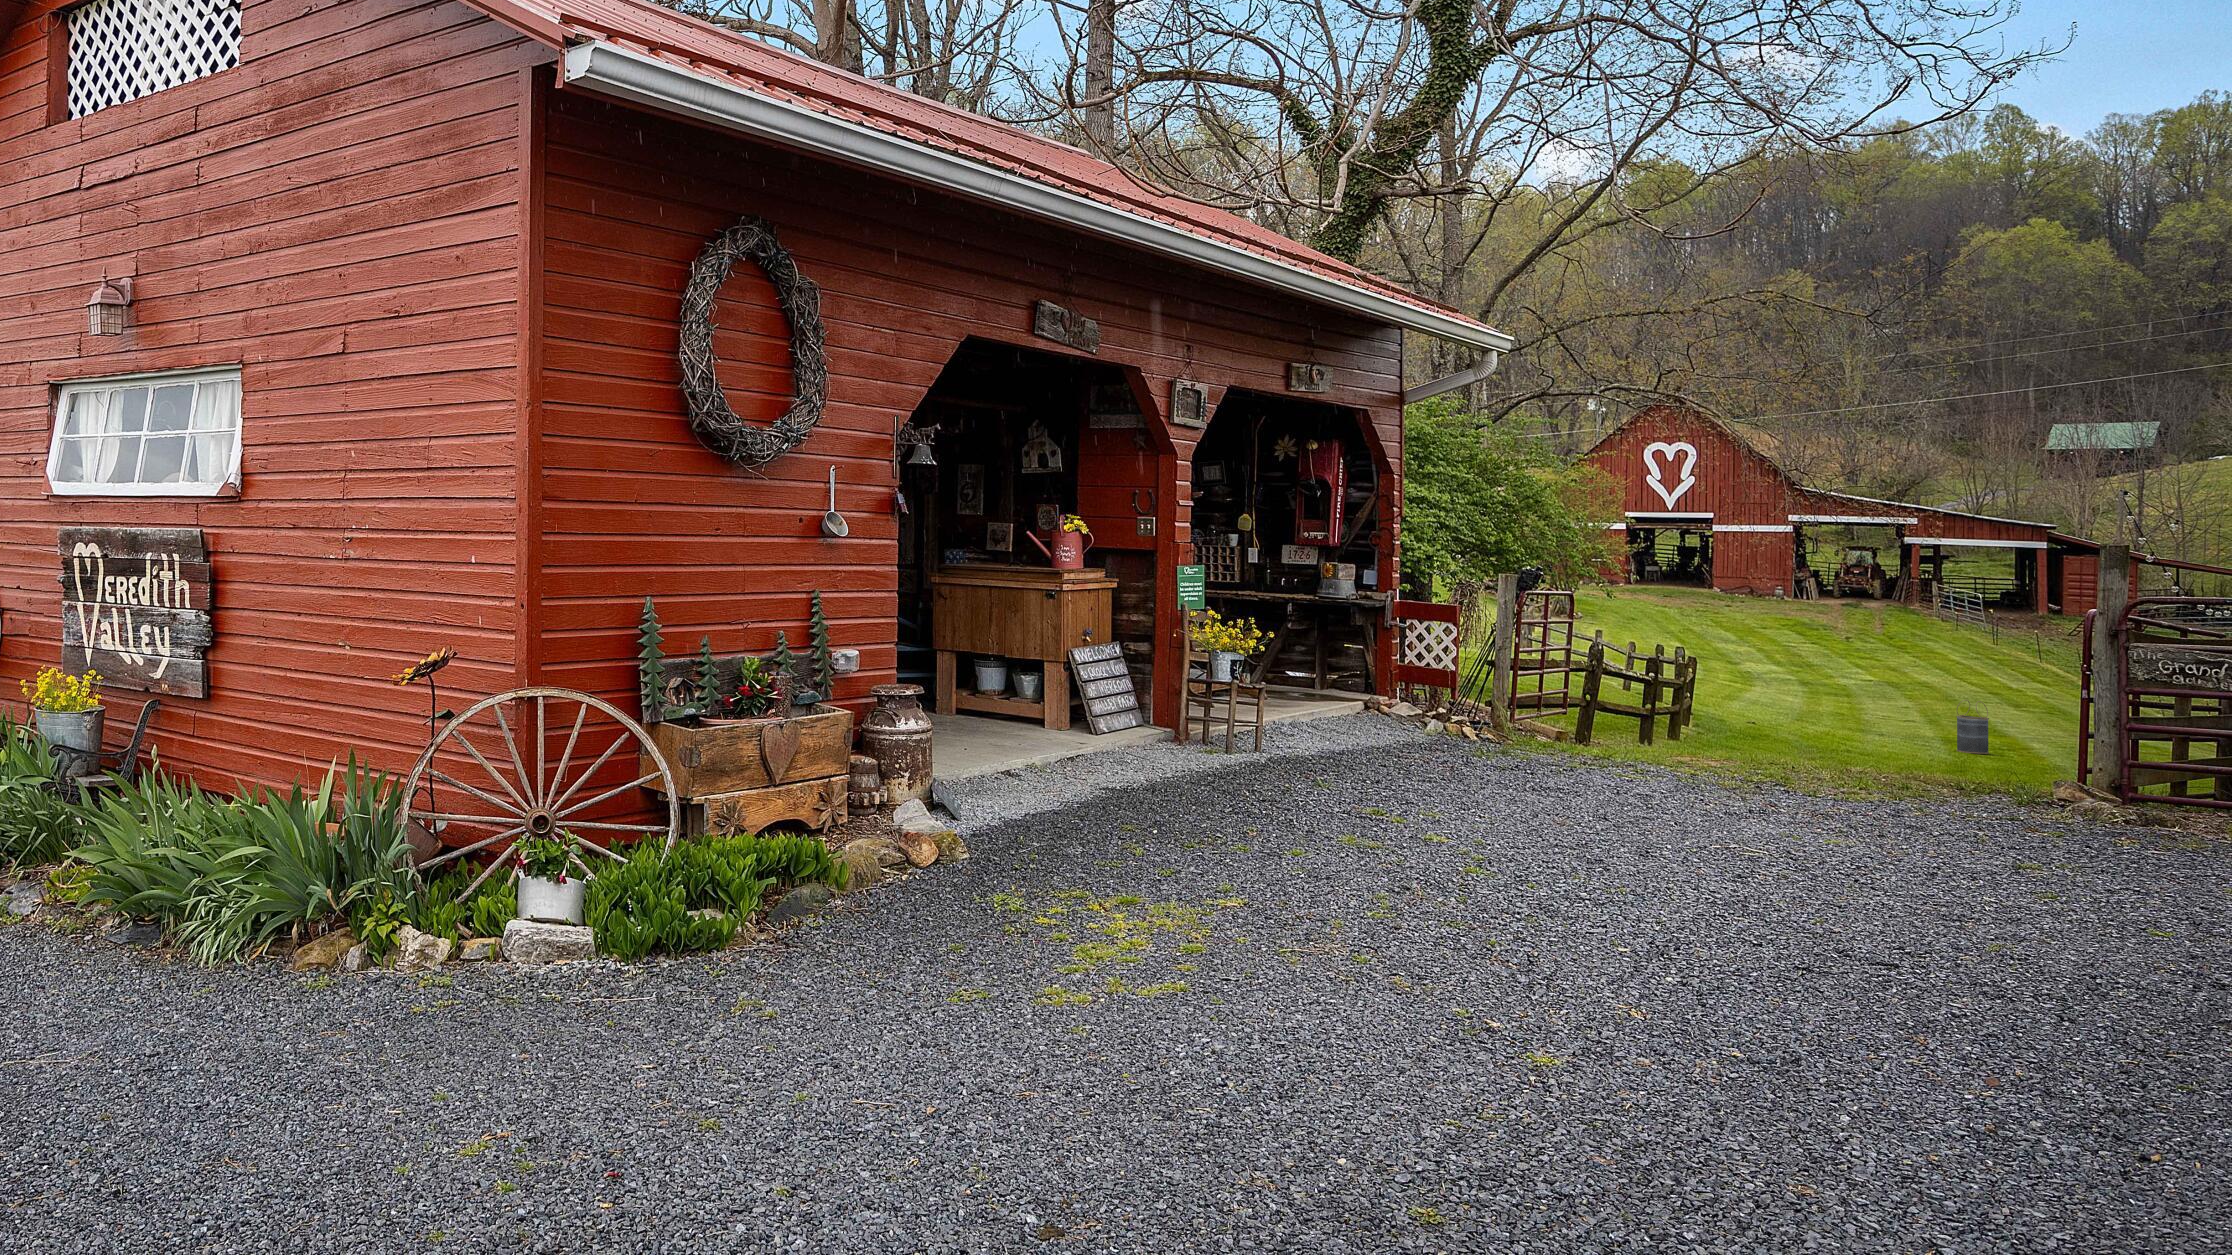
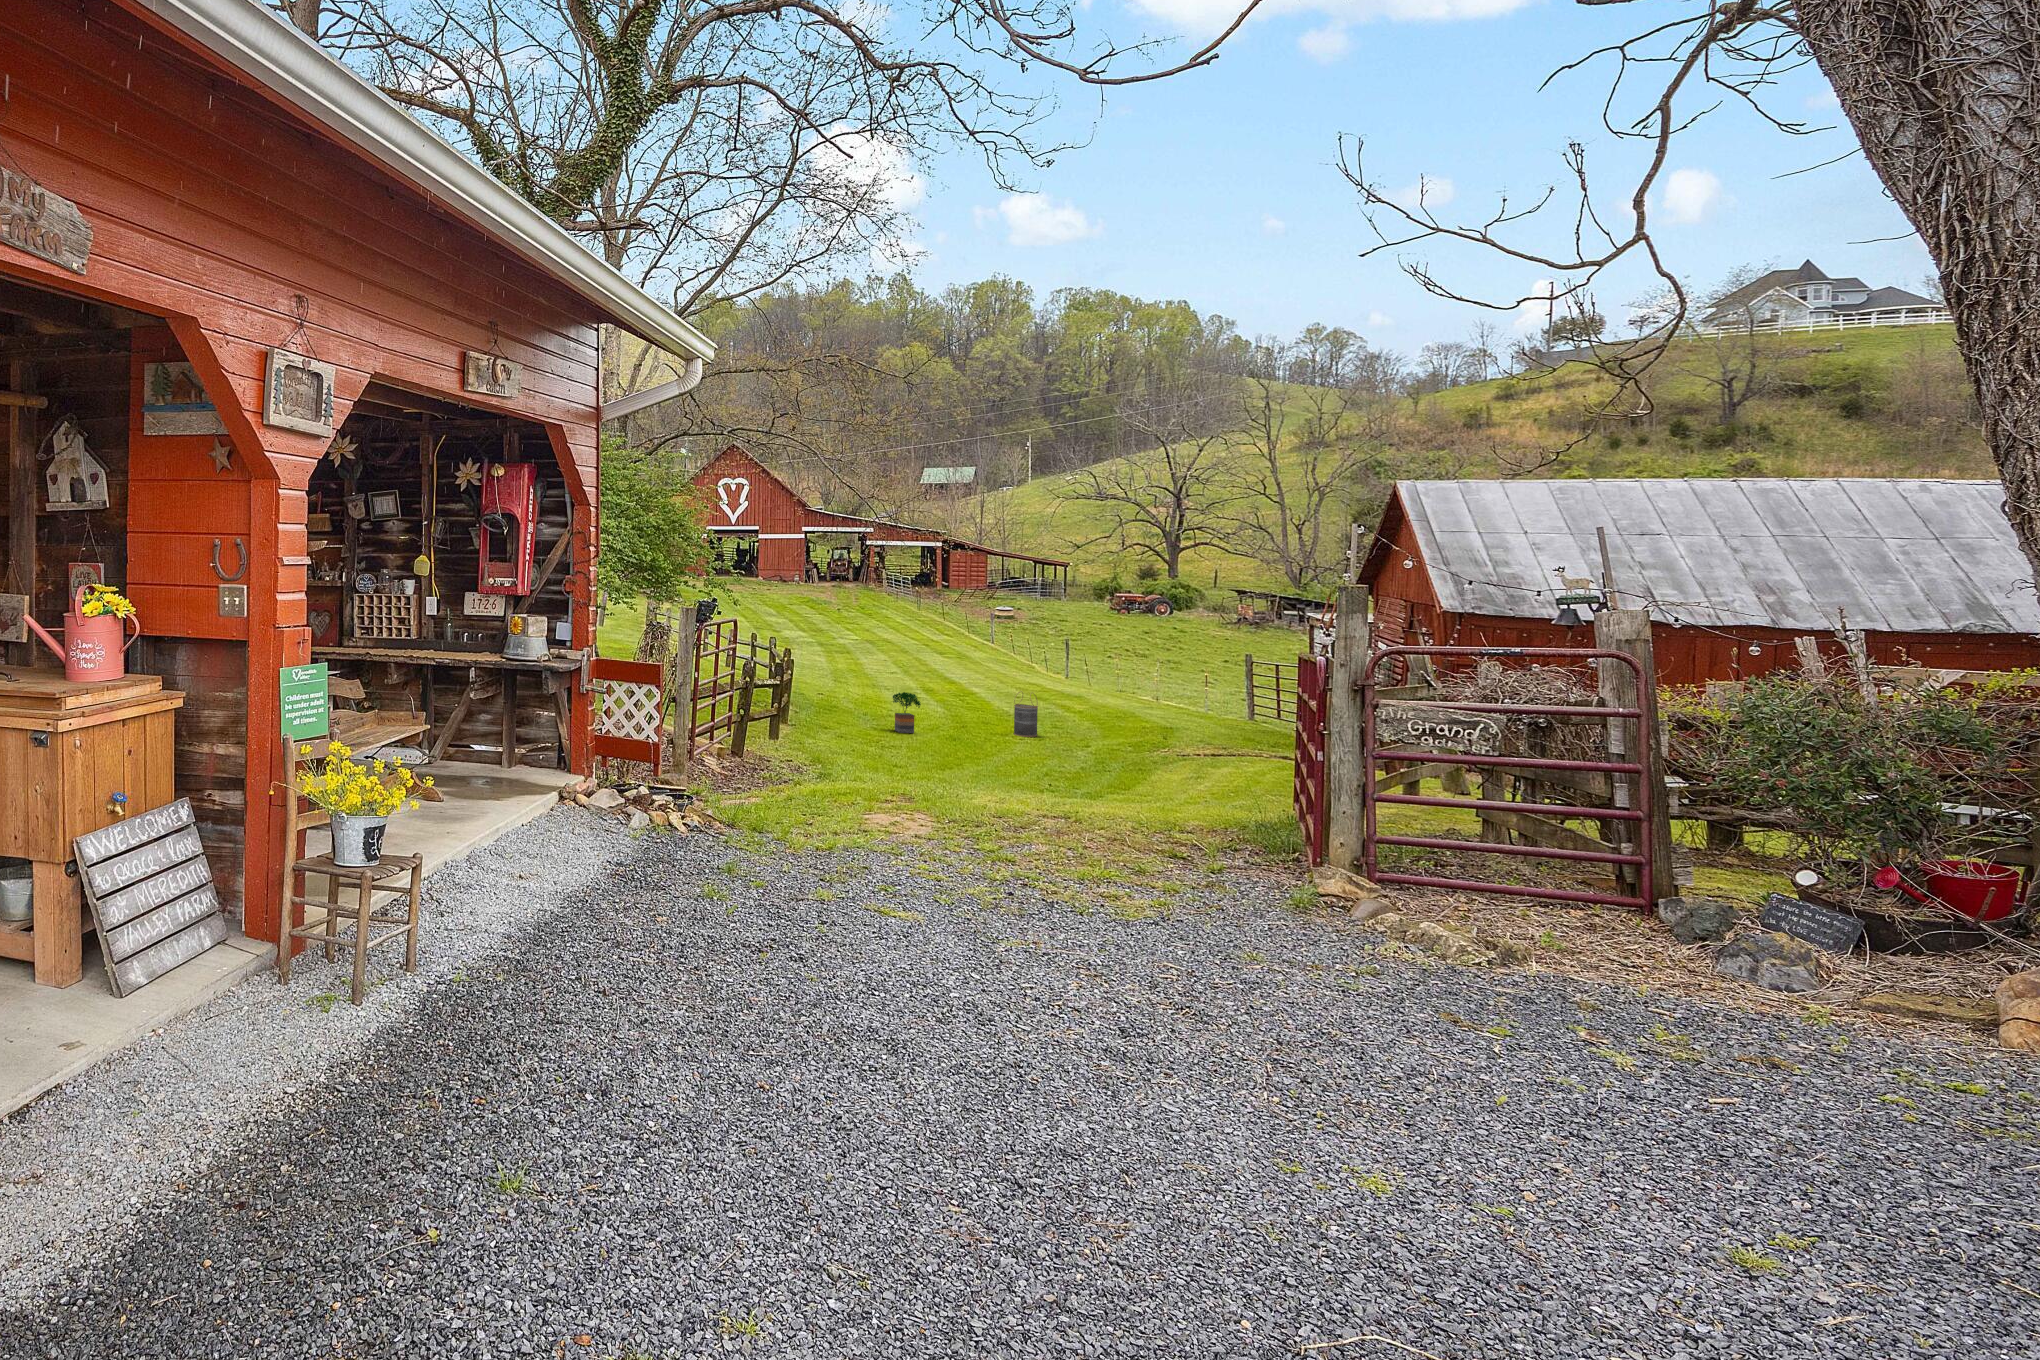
potted tree: none [1787,692,1825,739] -> present [893,692,921,733]

